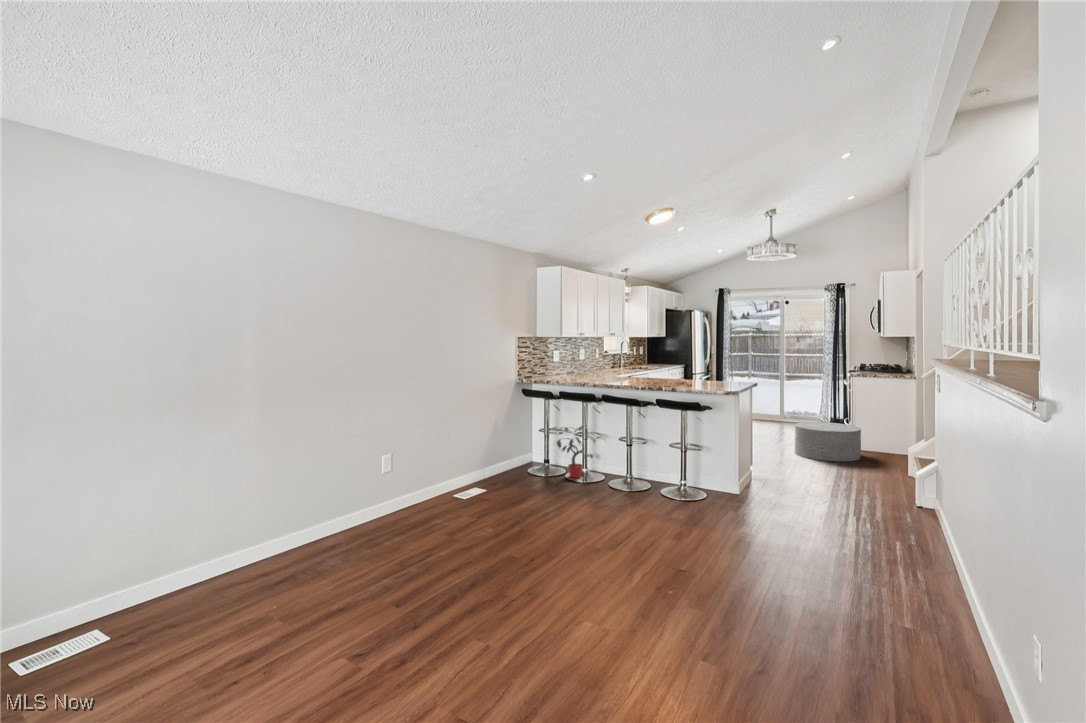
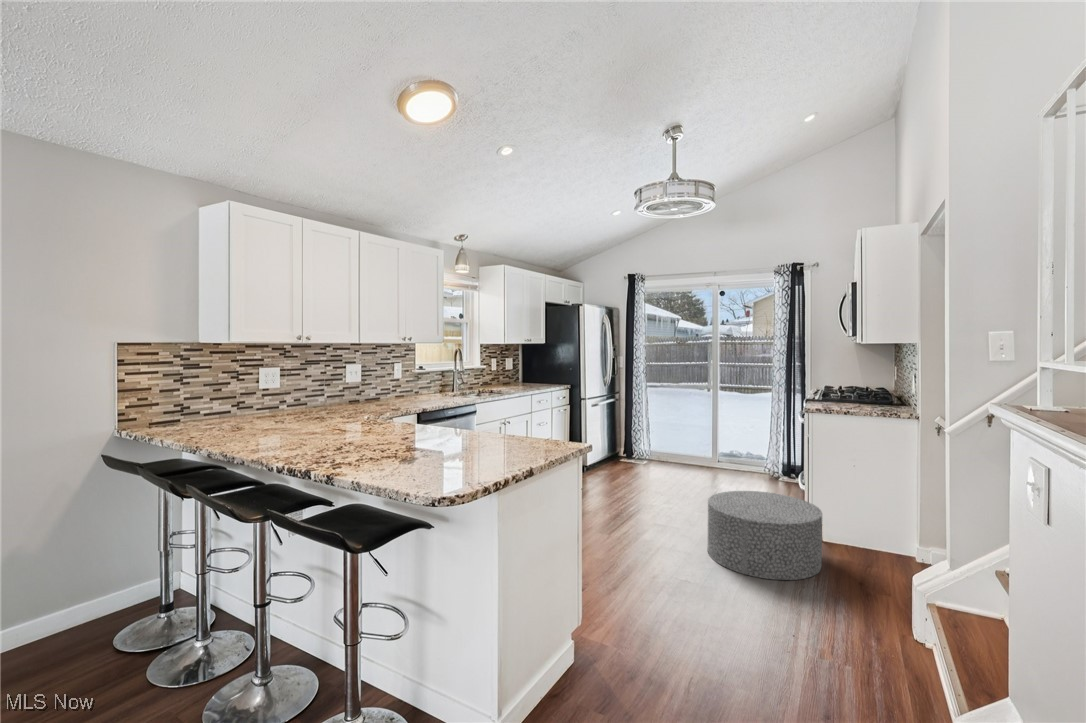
potted plant: present [553,426,604,478] -> none [133,535,254,653]

